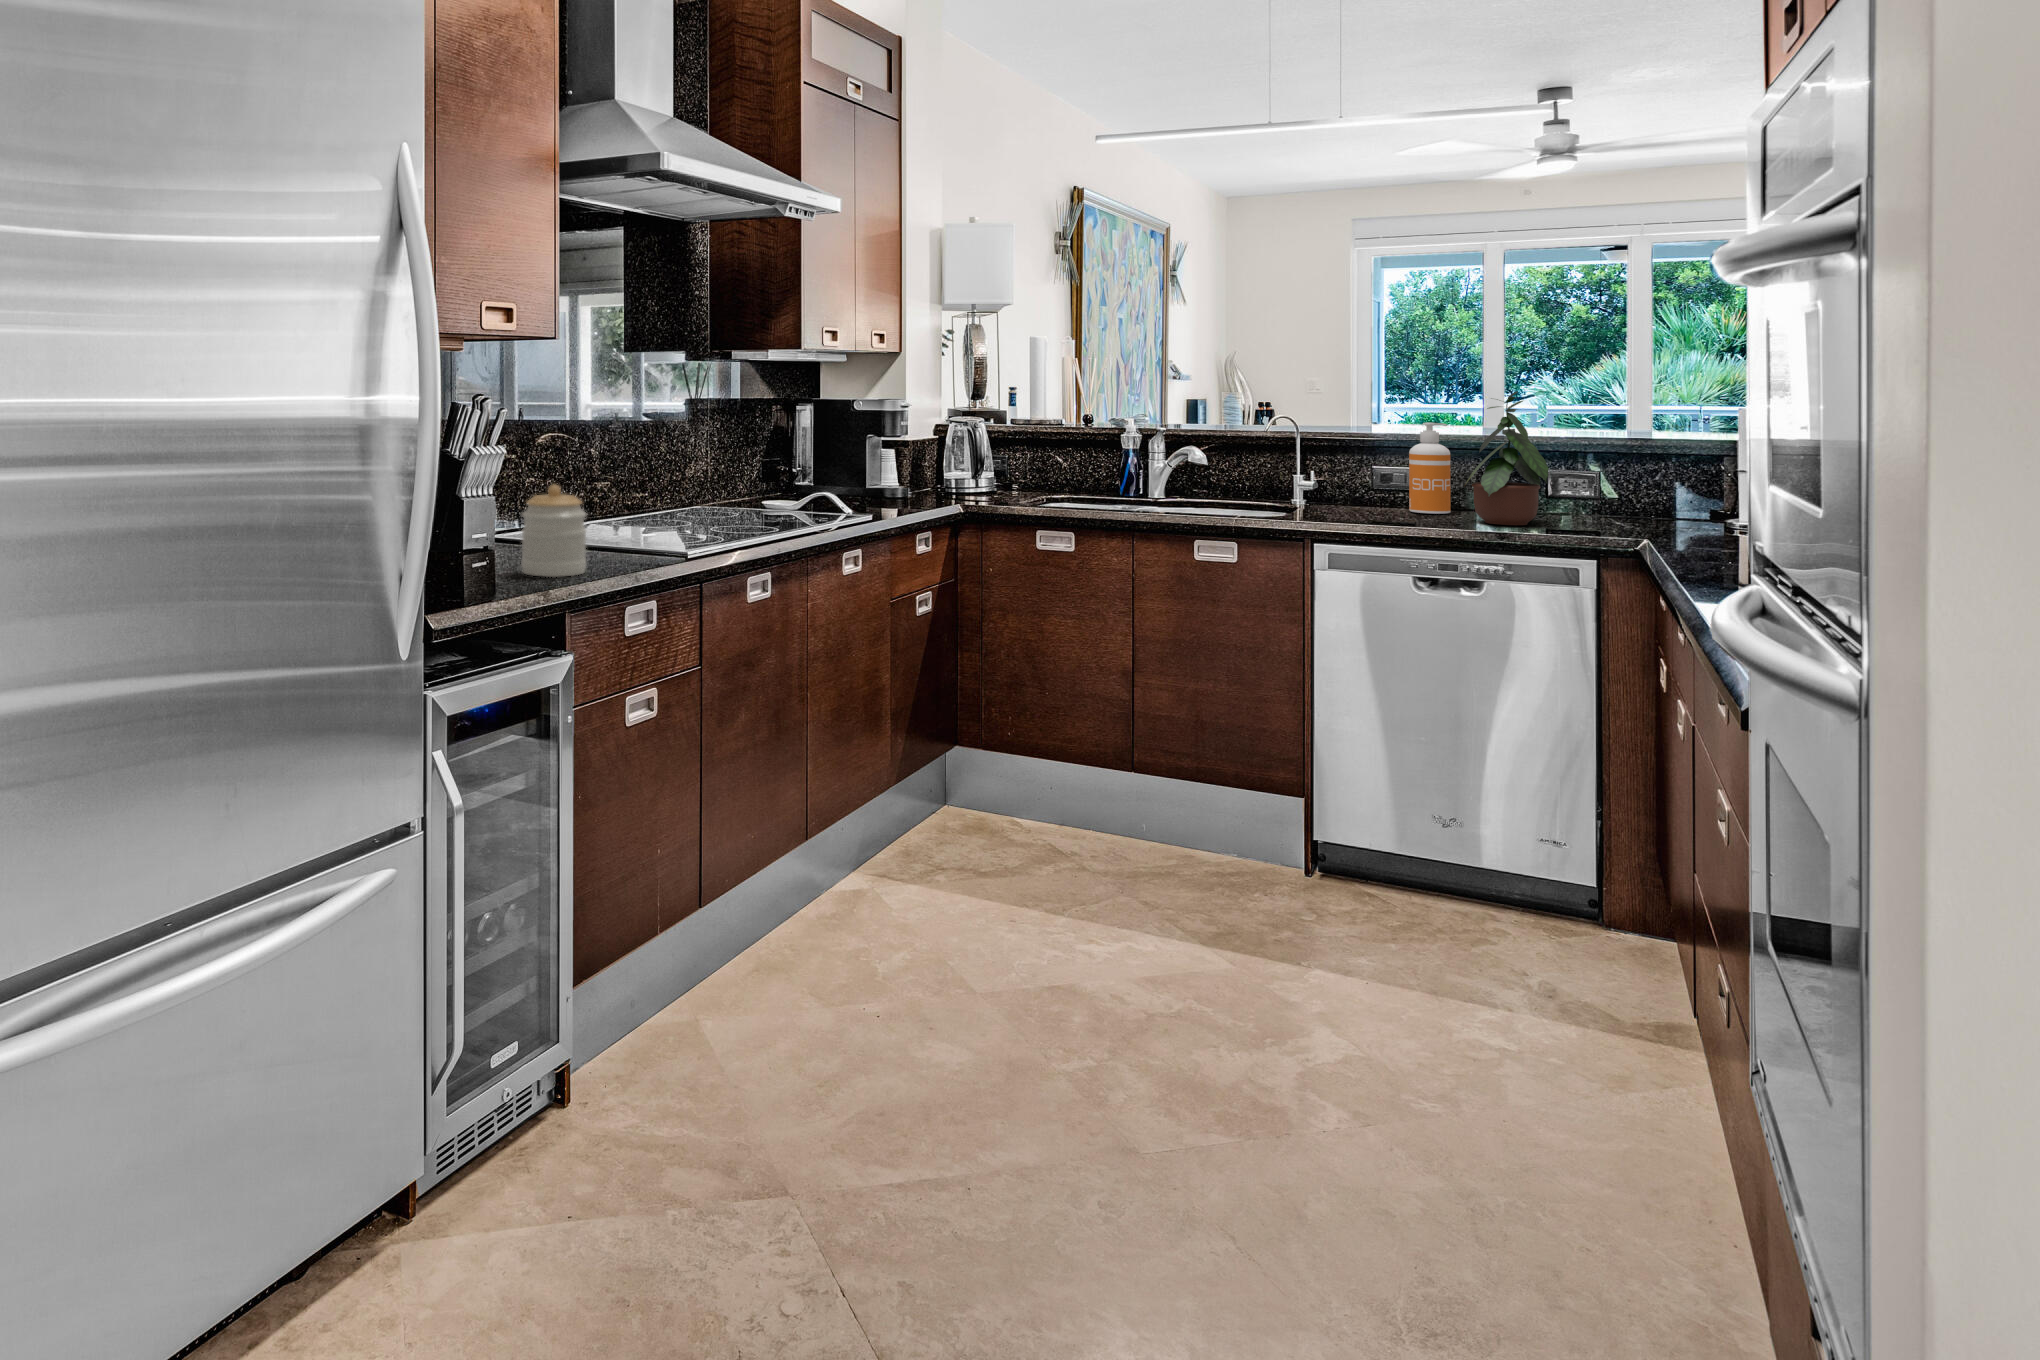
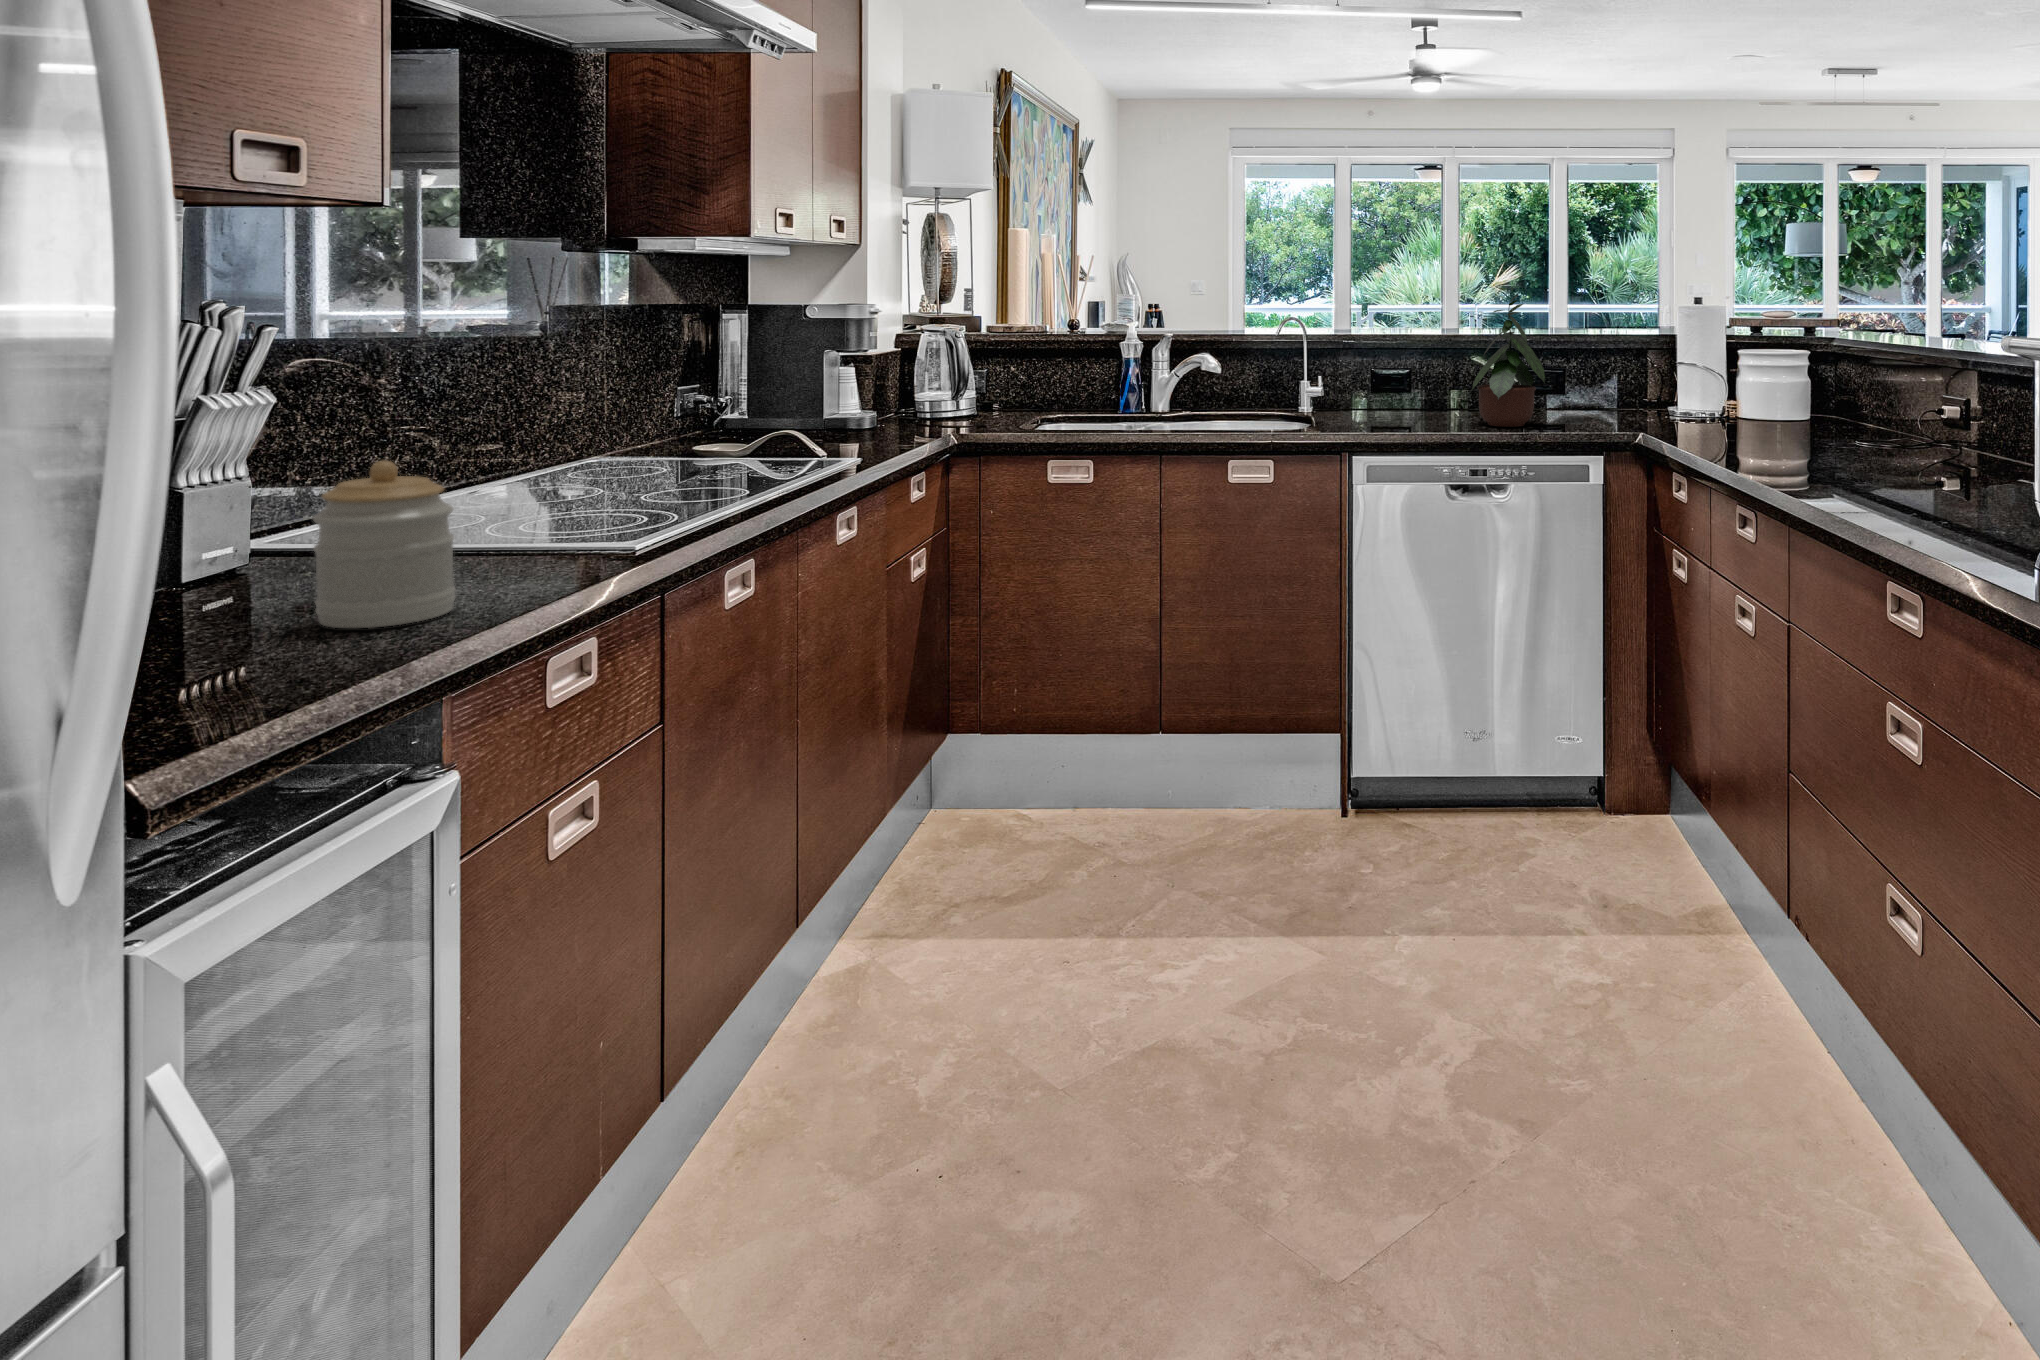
soap dispenser: present [1409,423,1451,514] -> none [1413,326,1450,418]

